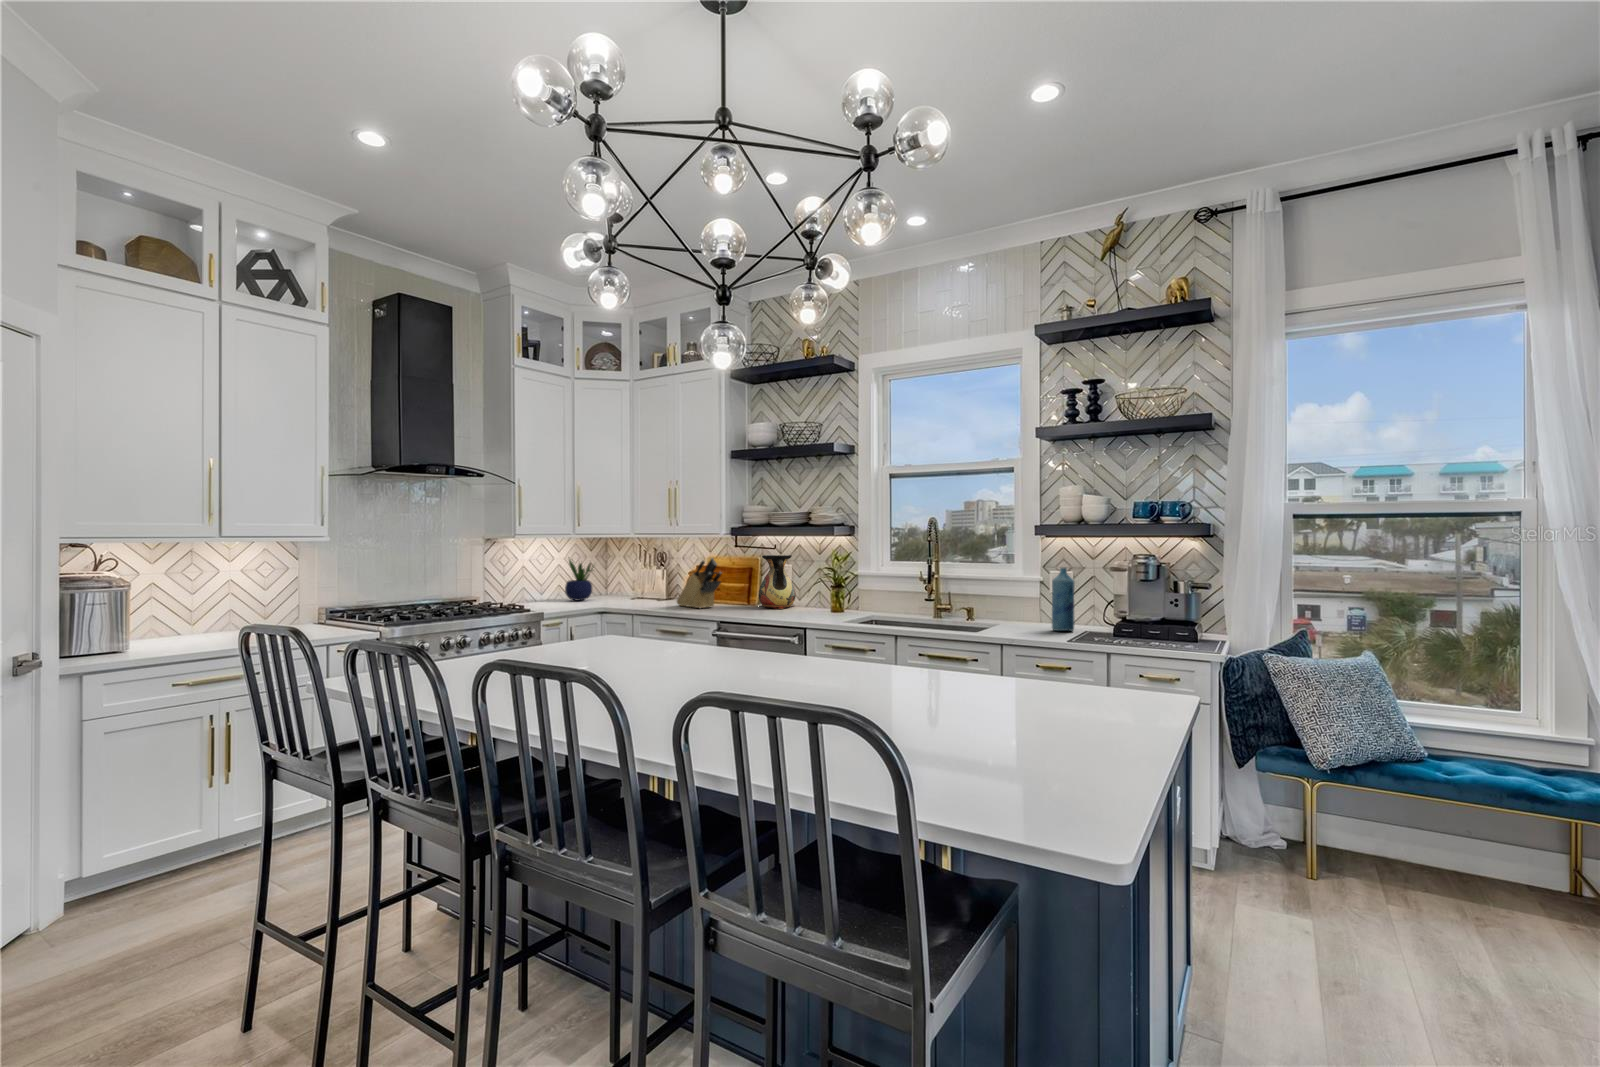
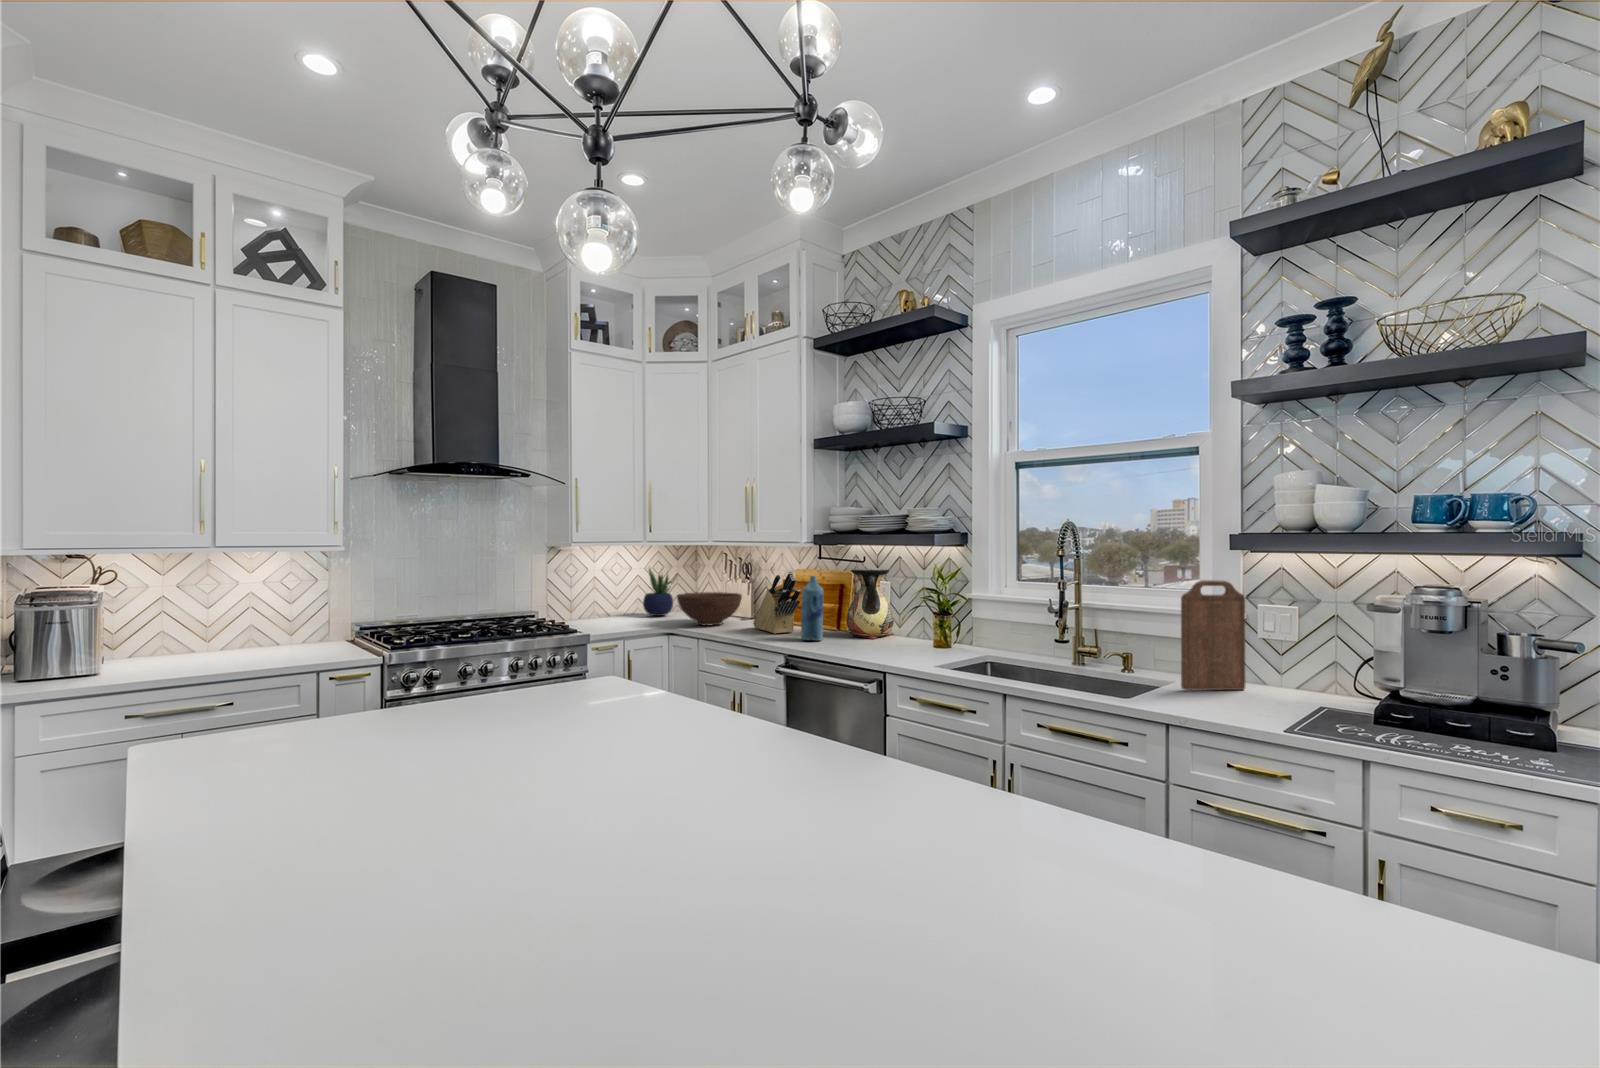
cutting board: none [1007,555,1044,627] -> present [1181,580,1245,690]
bottle: present [1052,568,1074,631] -> present [801,576,823,641]
fruit bowl: none [607,578,663,605] -> present [677,592,742,626]

